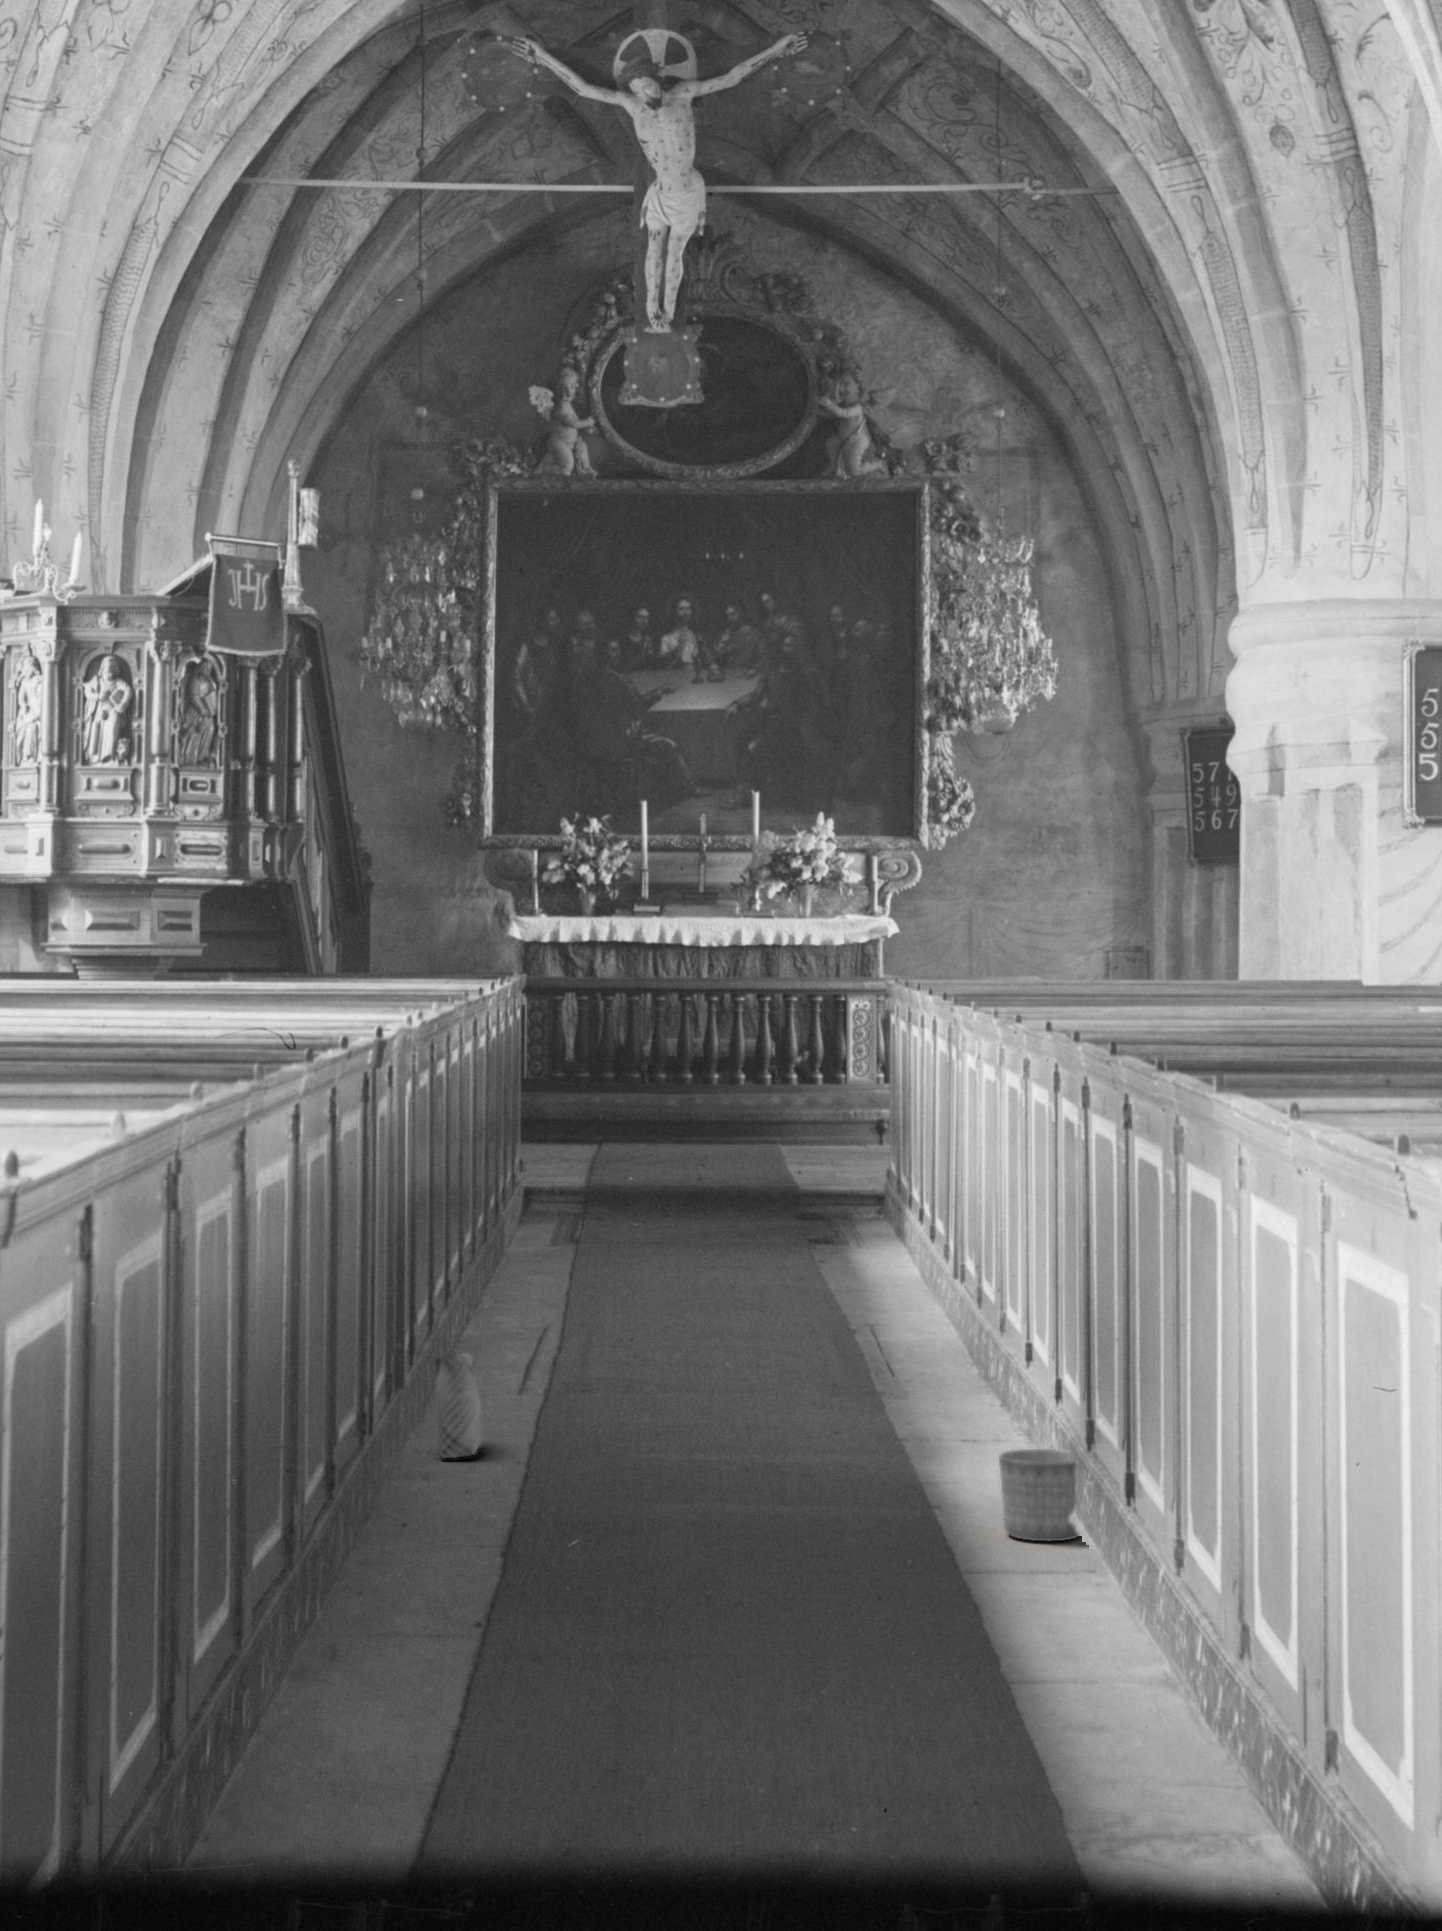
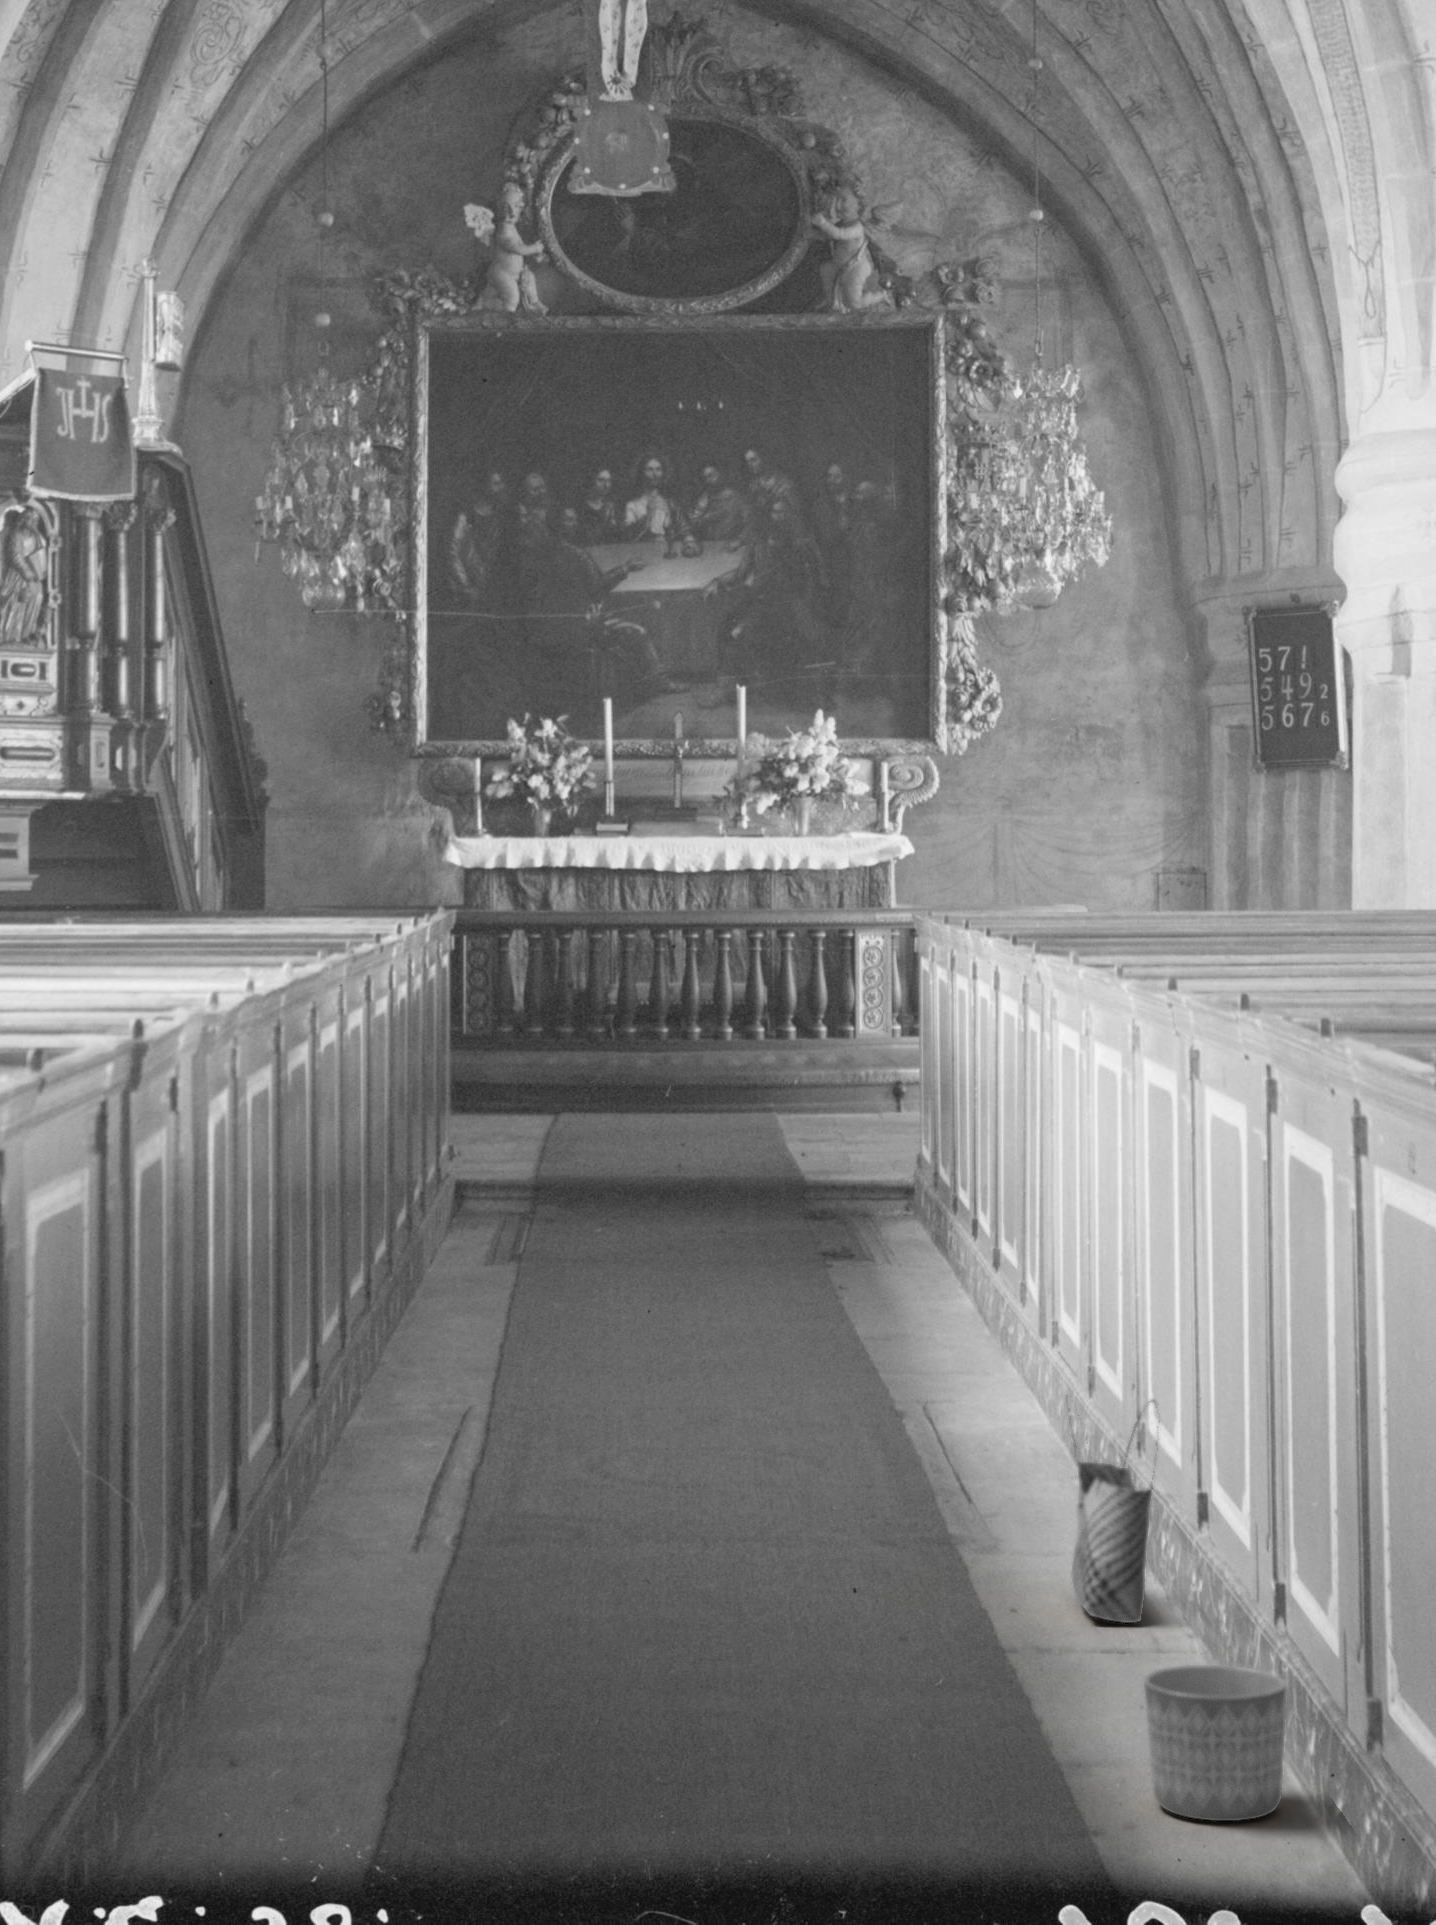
woven basket: present [427,1312,485,1458] -> present [1067,1395,1160,1623]

